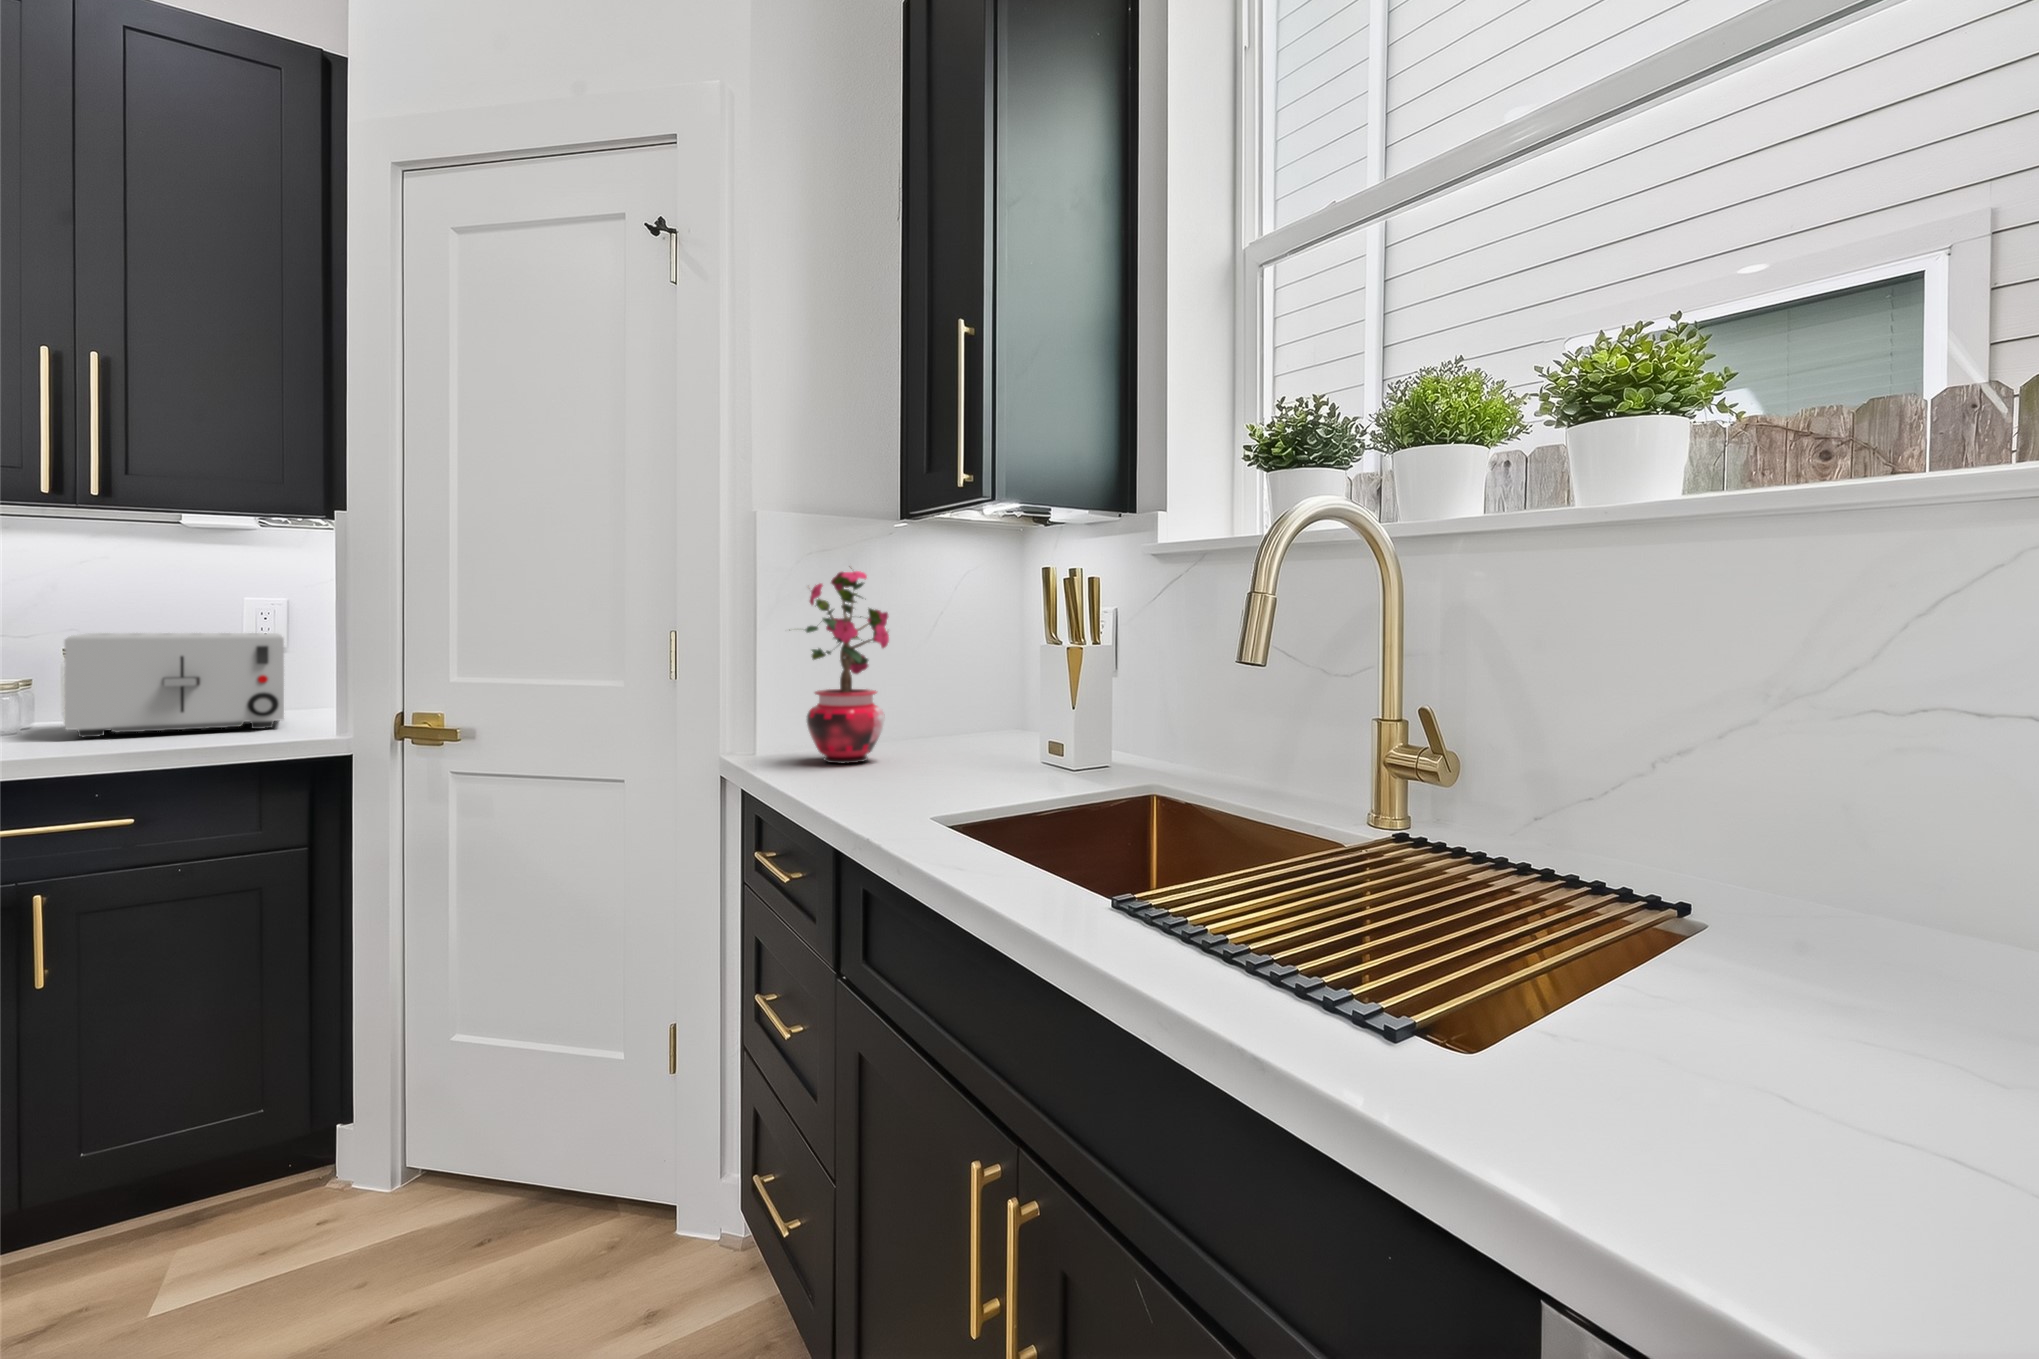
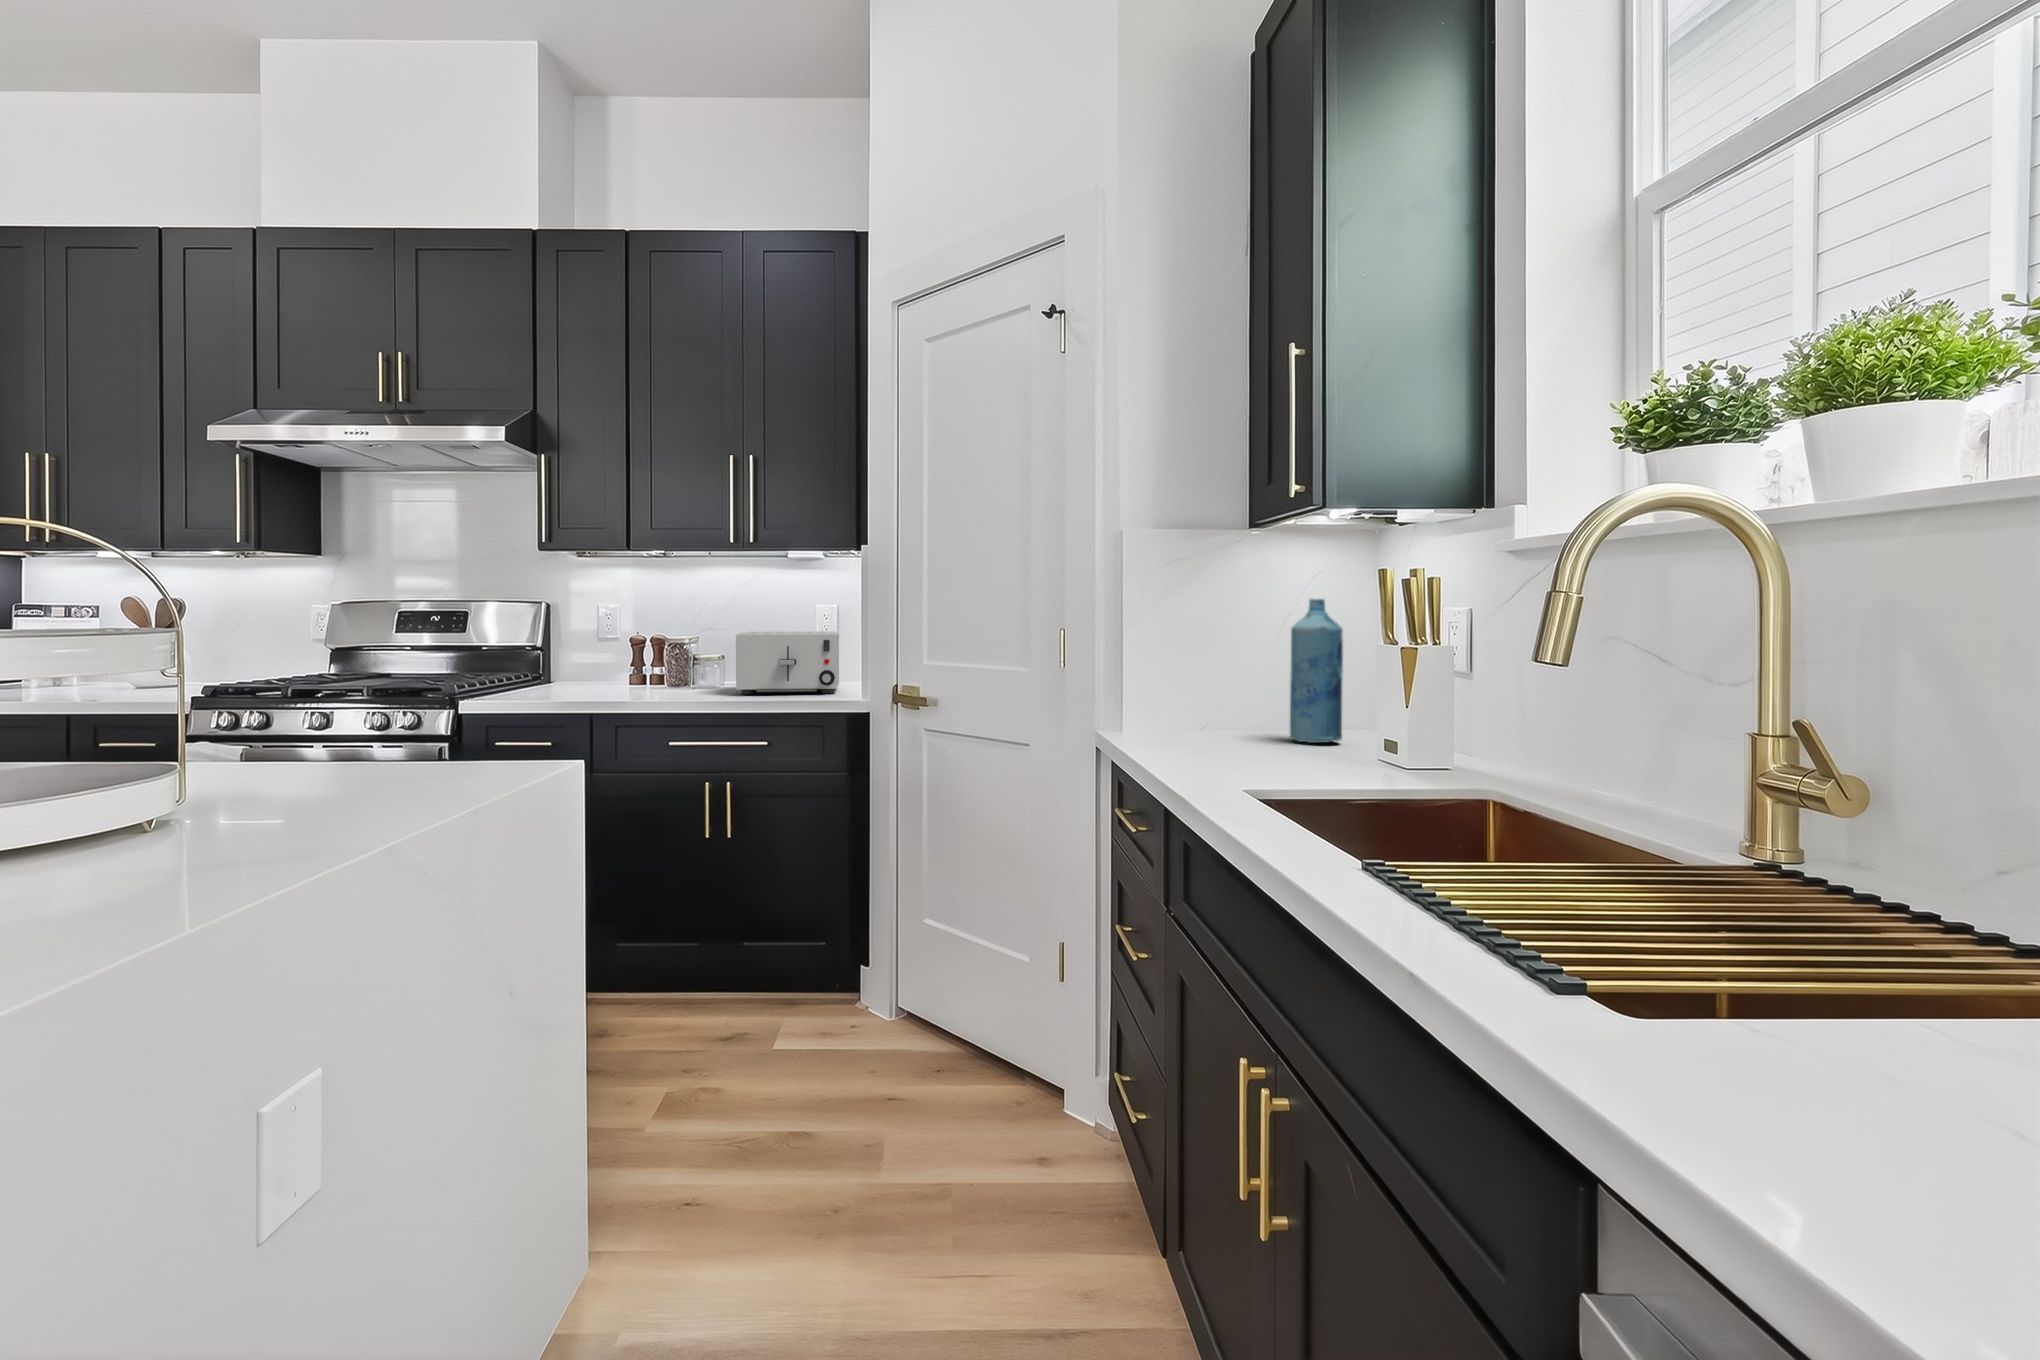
potted plant: present [805,567,889,763] -> none [1141,573,1231,742]
bottle: none [950,597,1003,754] -> present [1290,599,1343,743]

